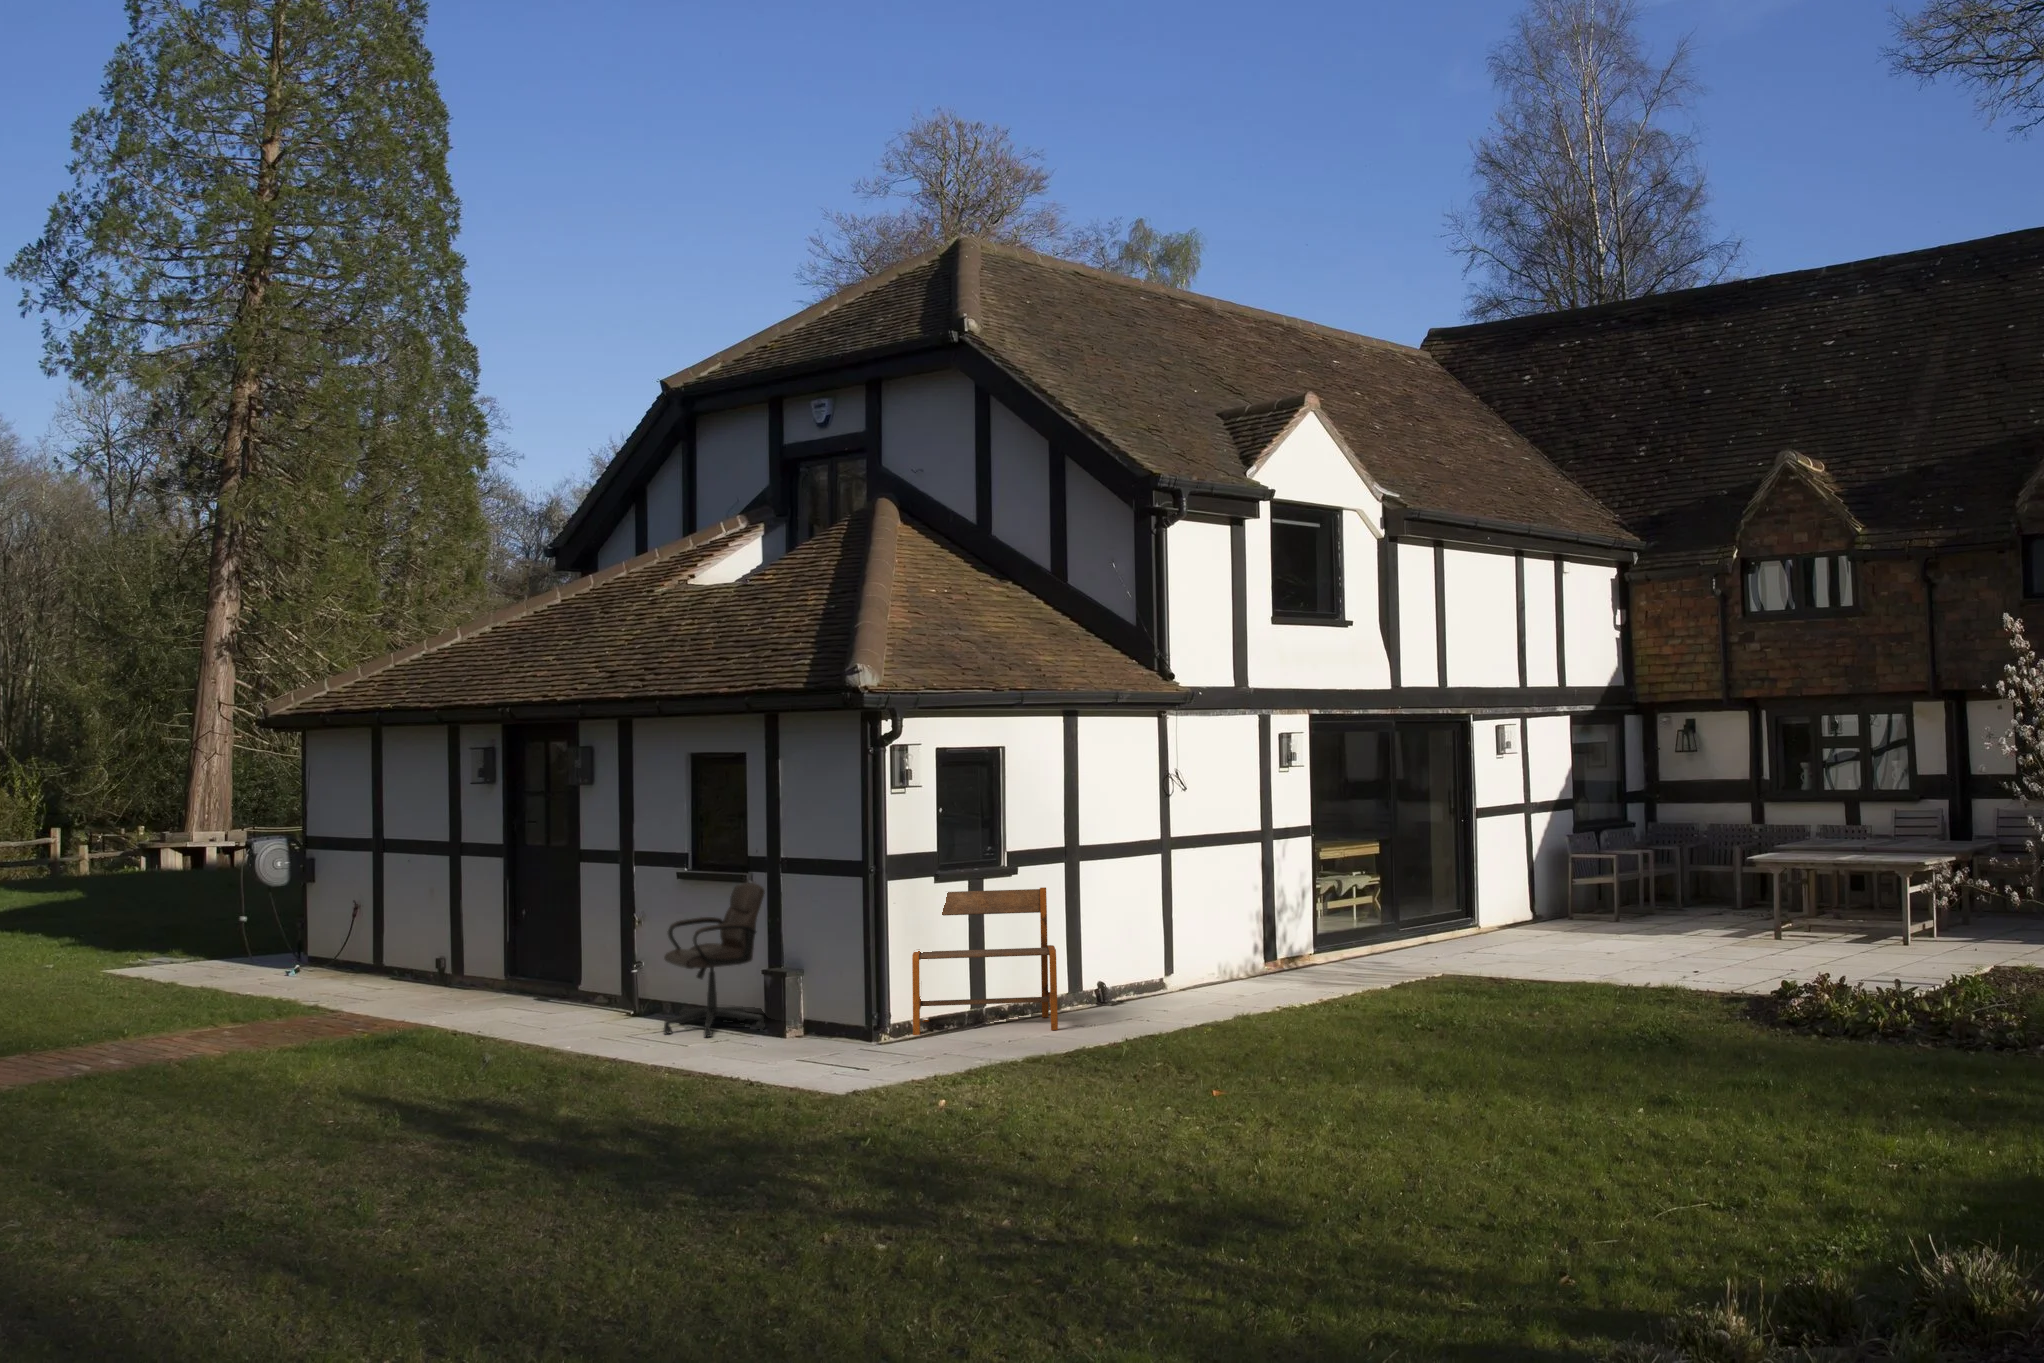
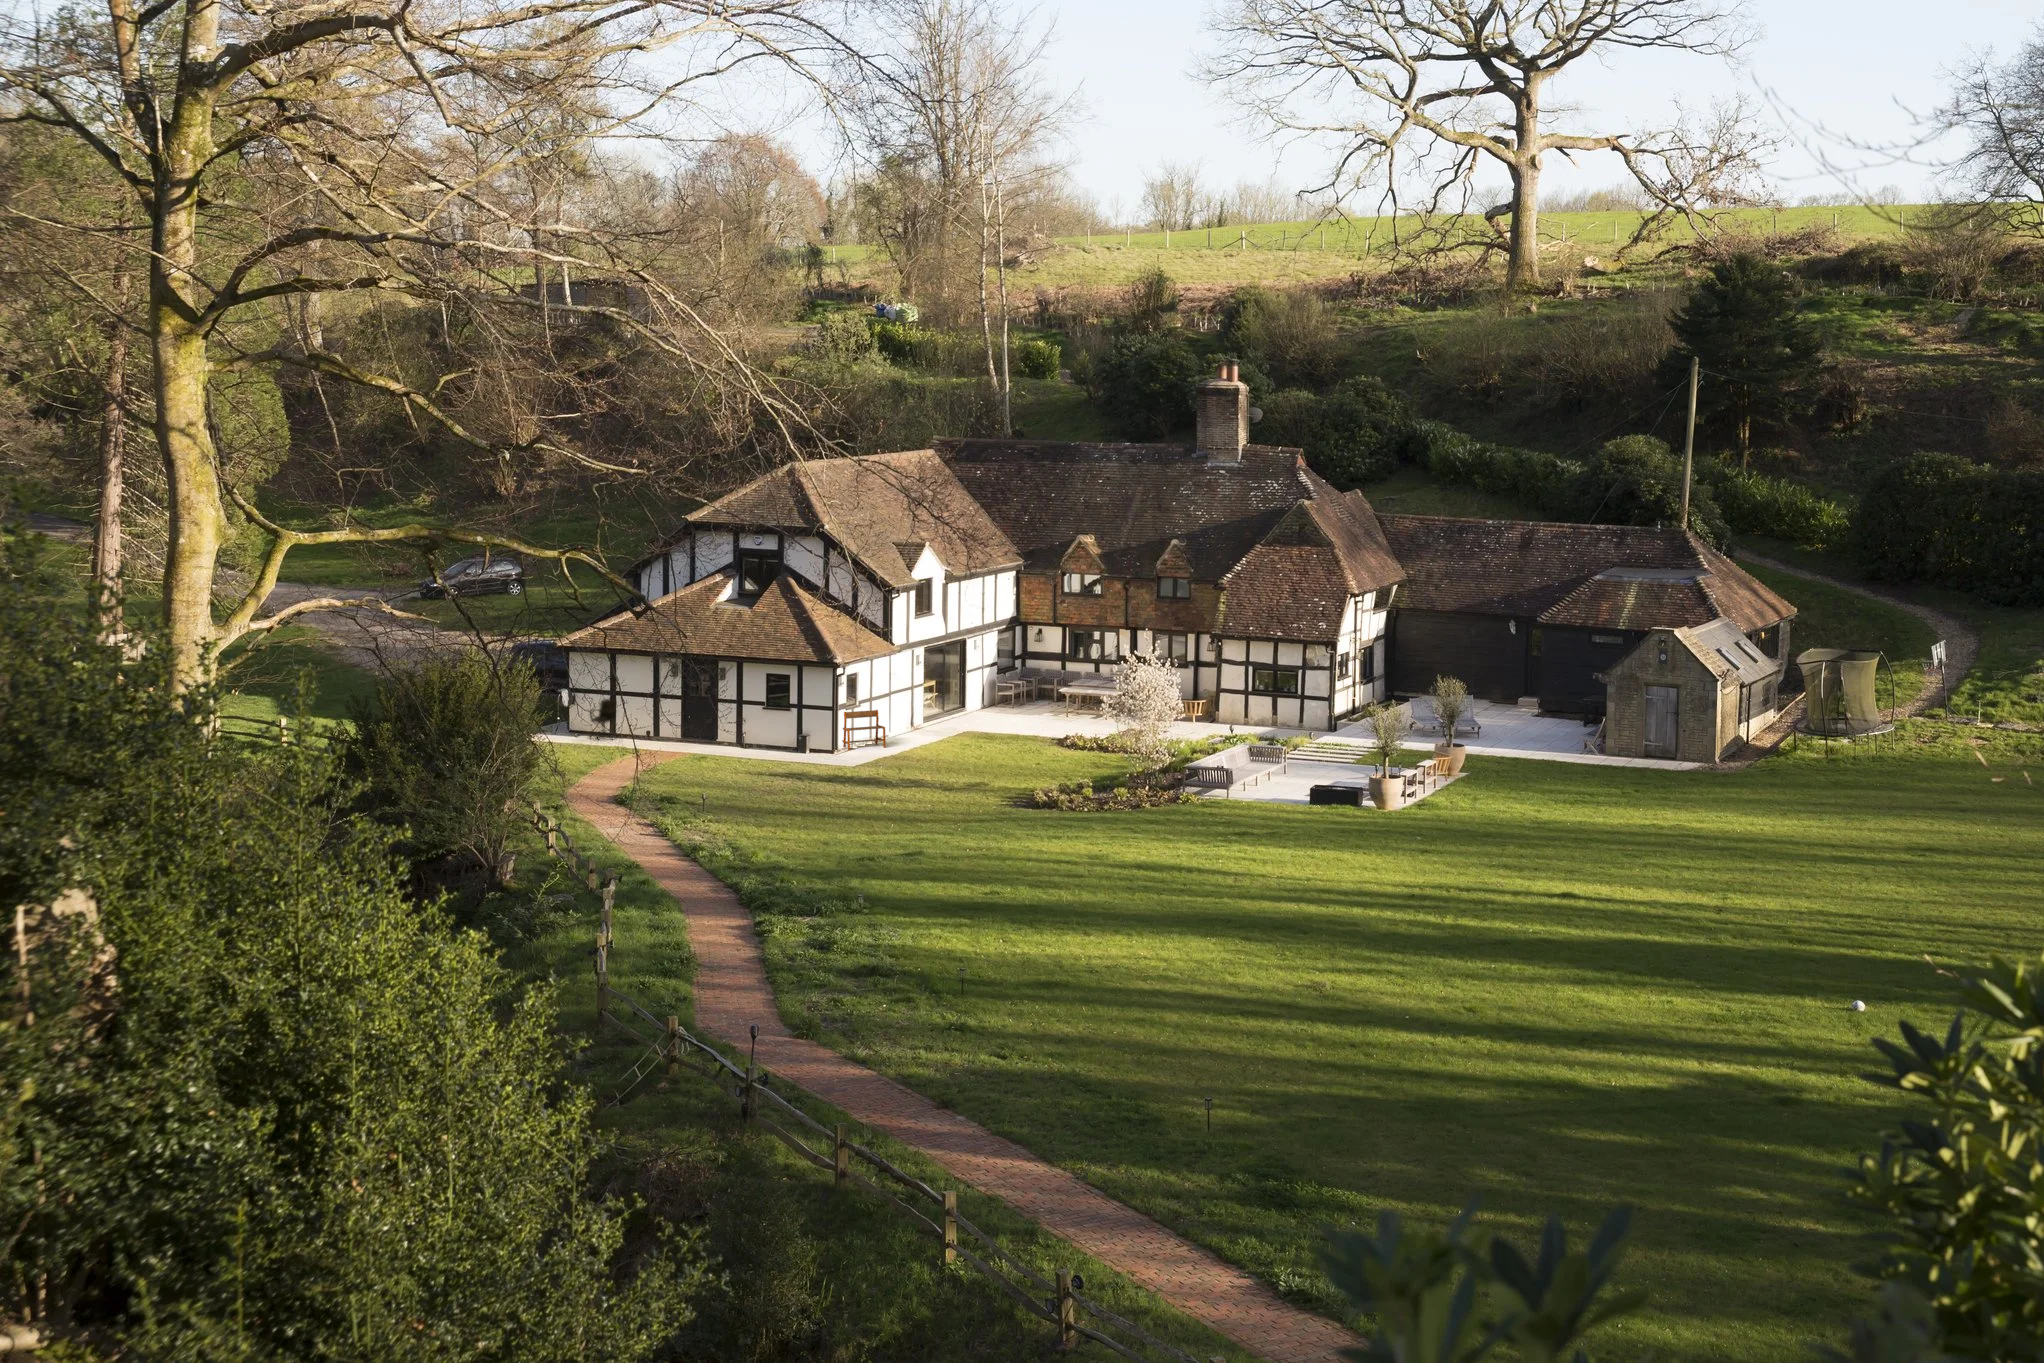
chair: present [663,883,765,1037] -> present [590,699,618,738]

